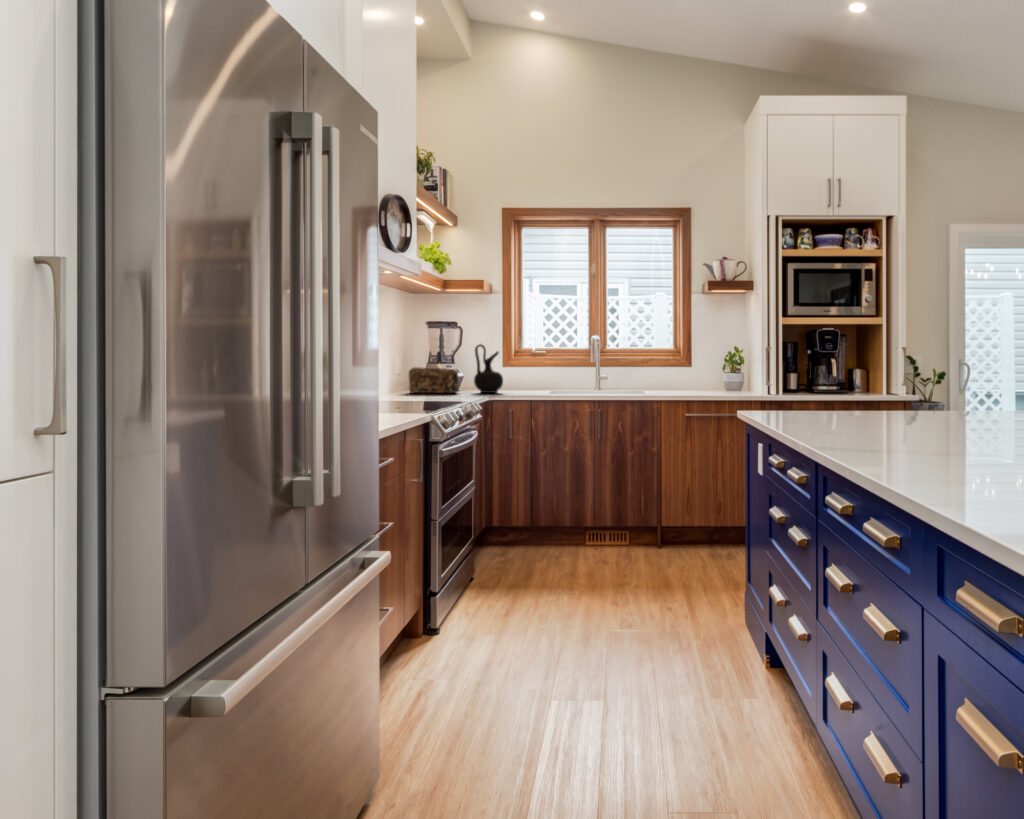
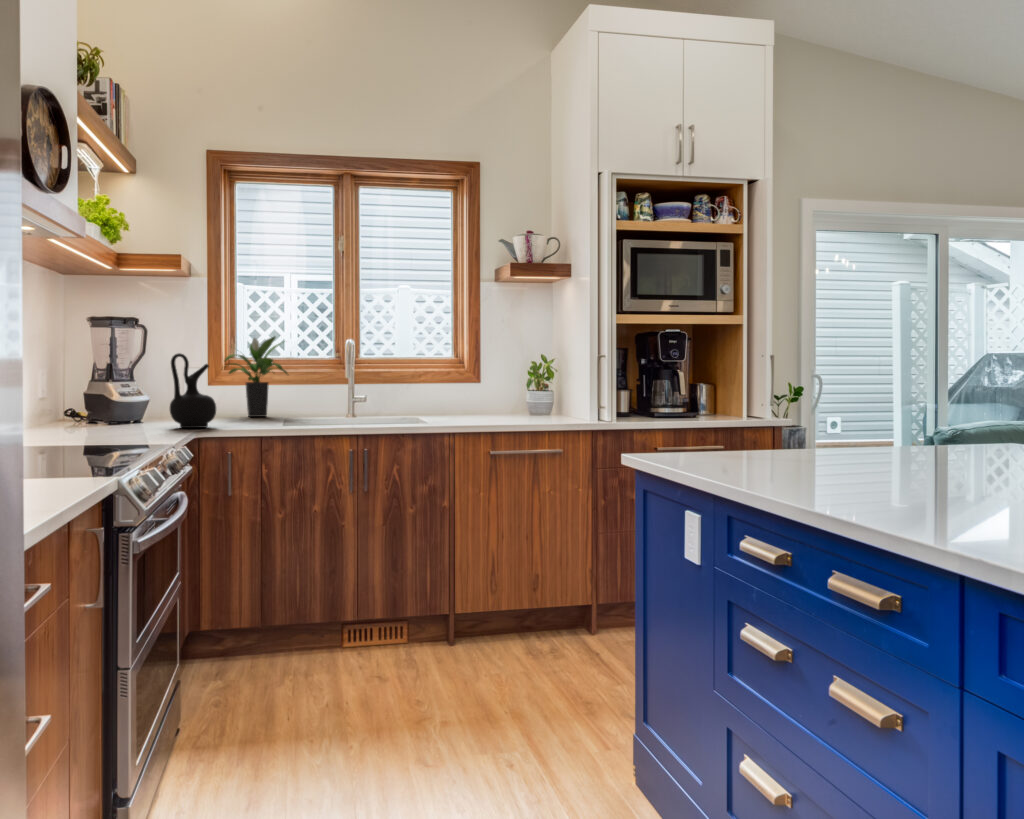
potted plant: none [509,333,555,388] -> present [225,337,287,417]
bread loaf: present [409,367,458,393] -> none [60,390,144,431]

